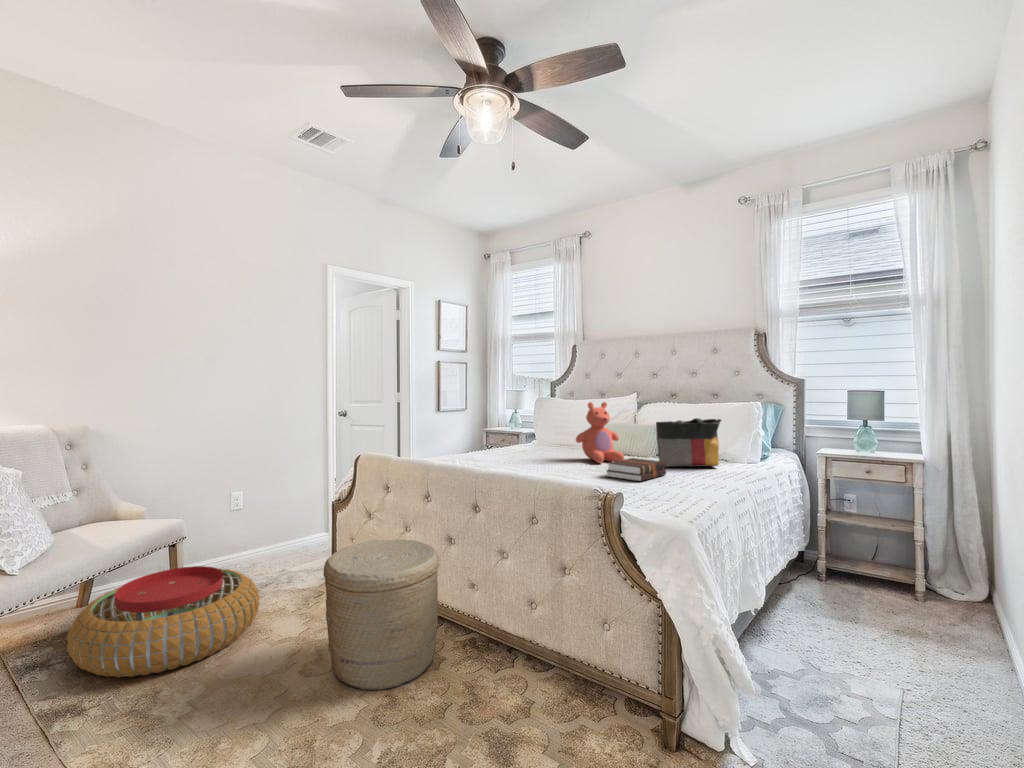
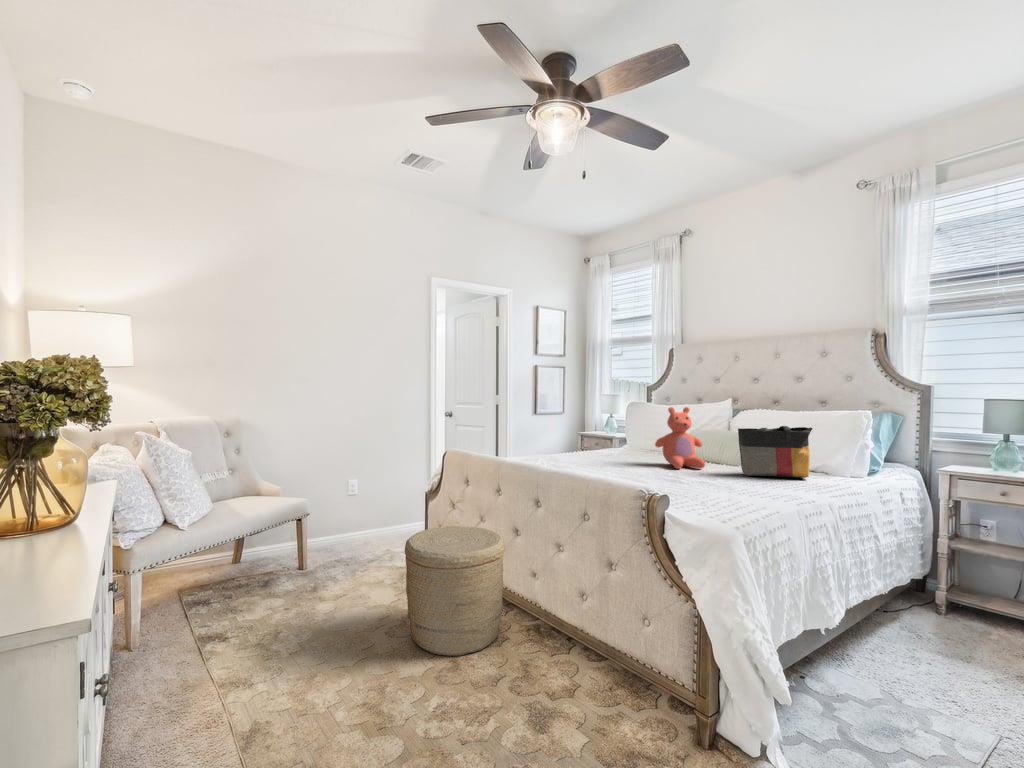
hardback book: present [606,458,666,481] -> none [675,464,742,488]
pouf: present [67,566,259,678] -> none [220,537,362,619]

